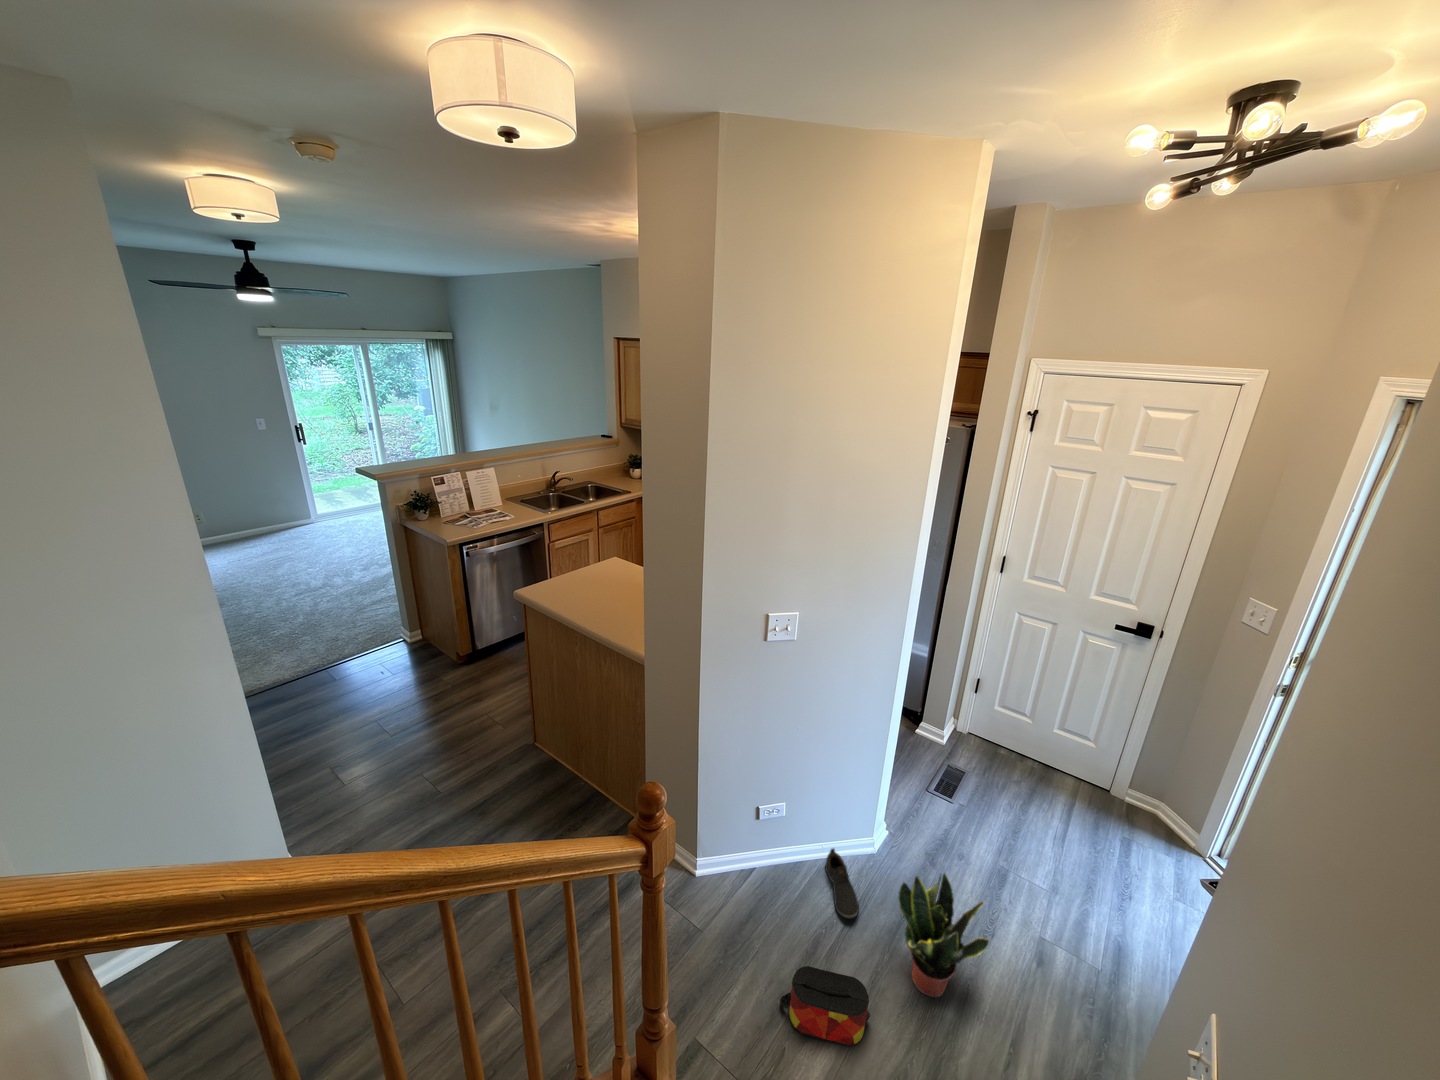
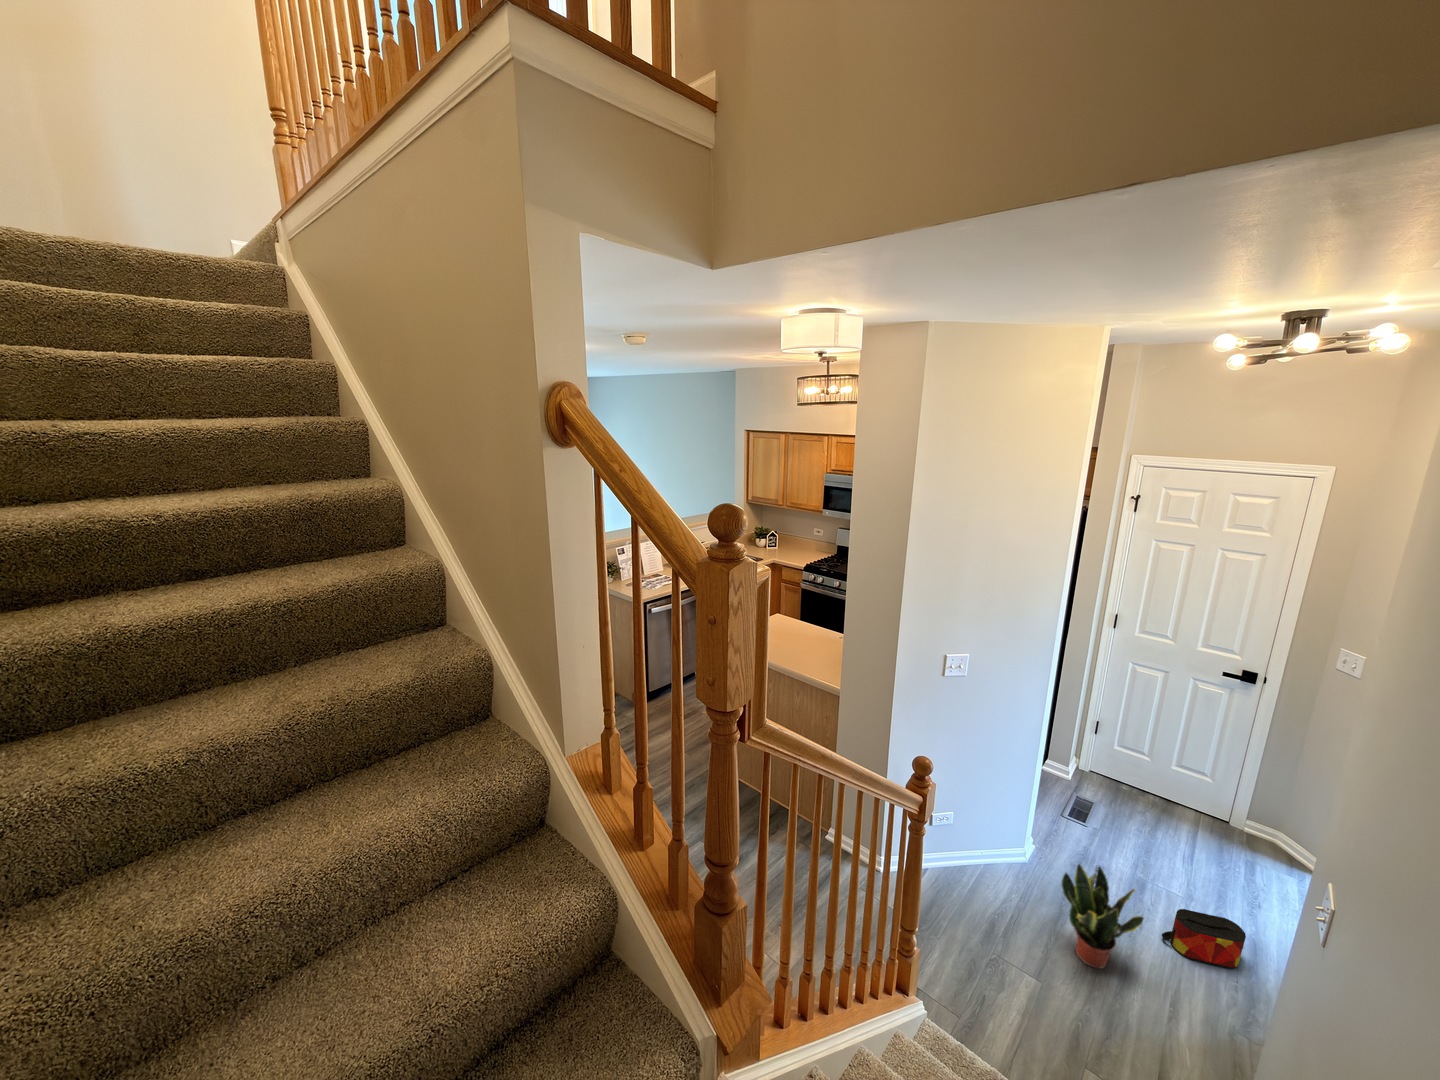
shoe: present [825,848,859,919] -> none [986,854,1023,908]
bag: present [780,966,870,1047] -> present [1162,909,1246,969]

